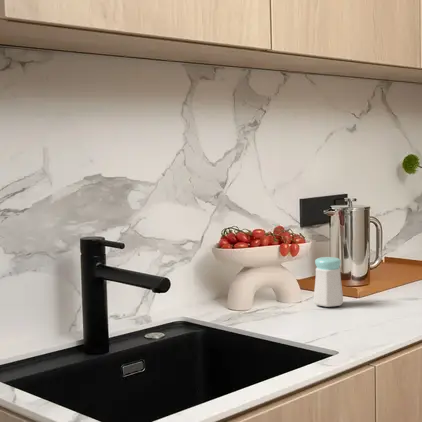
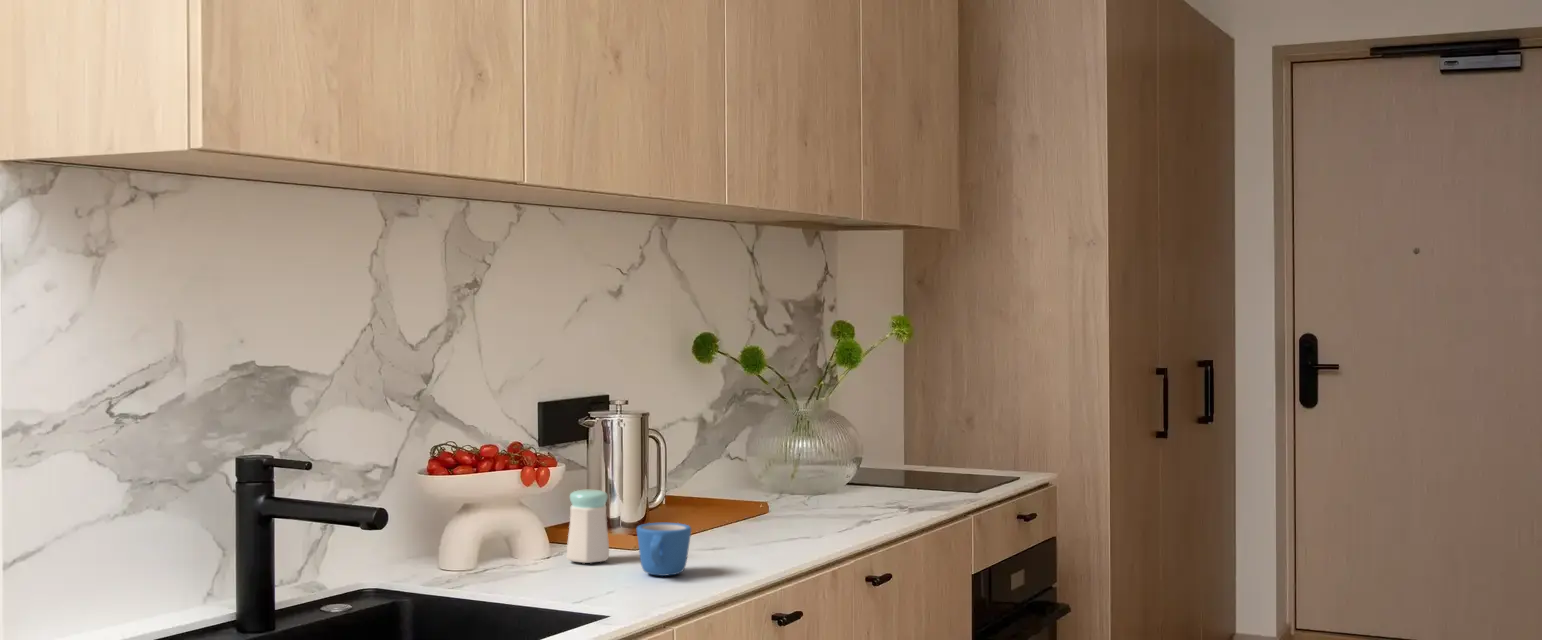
mug: none [360,281,400,319] -> present [637,523,691,576]

